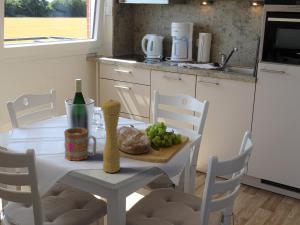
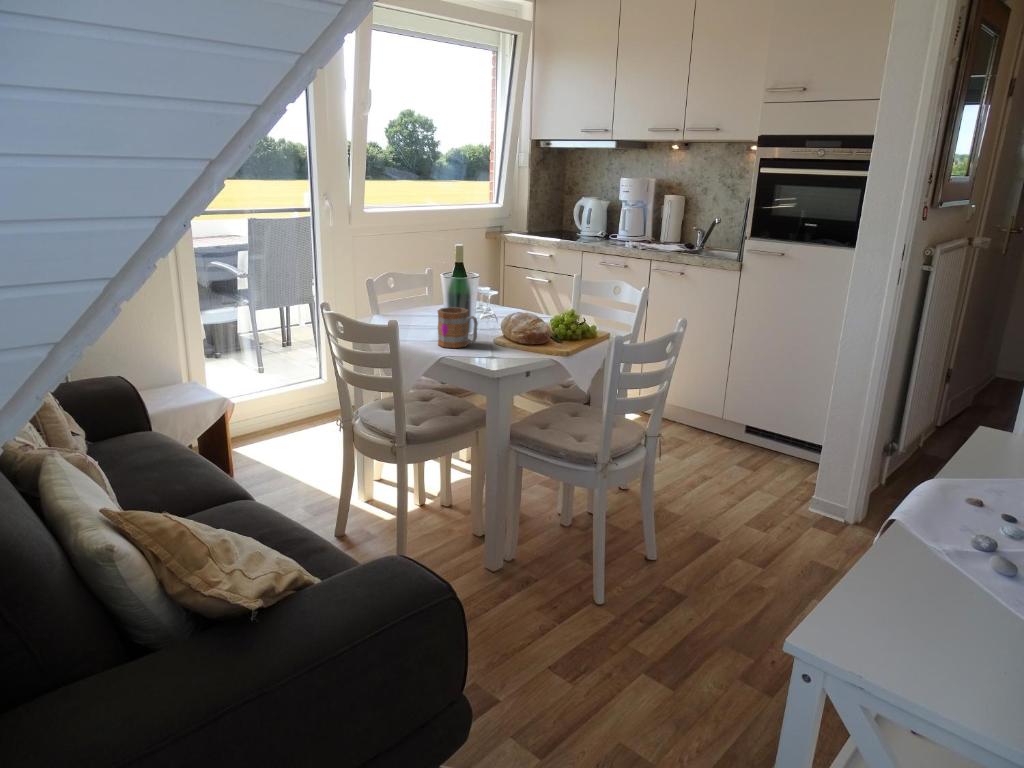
pepper mill: present [102,100,121,173] -> none [483,266,507,360]

